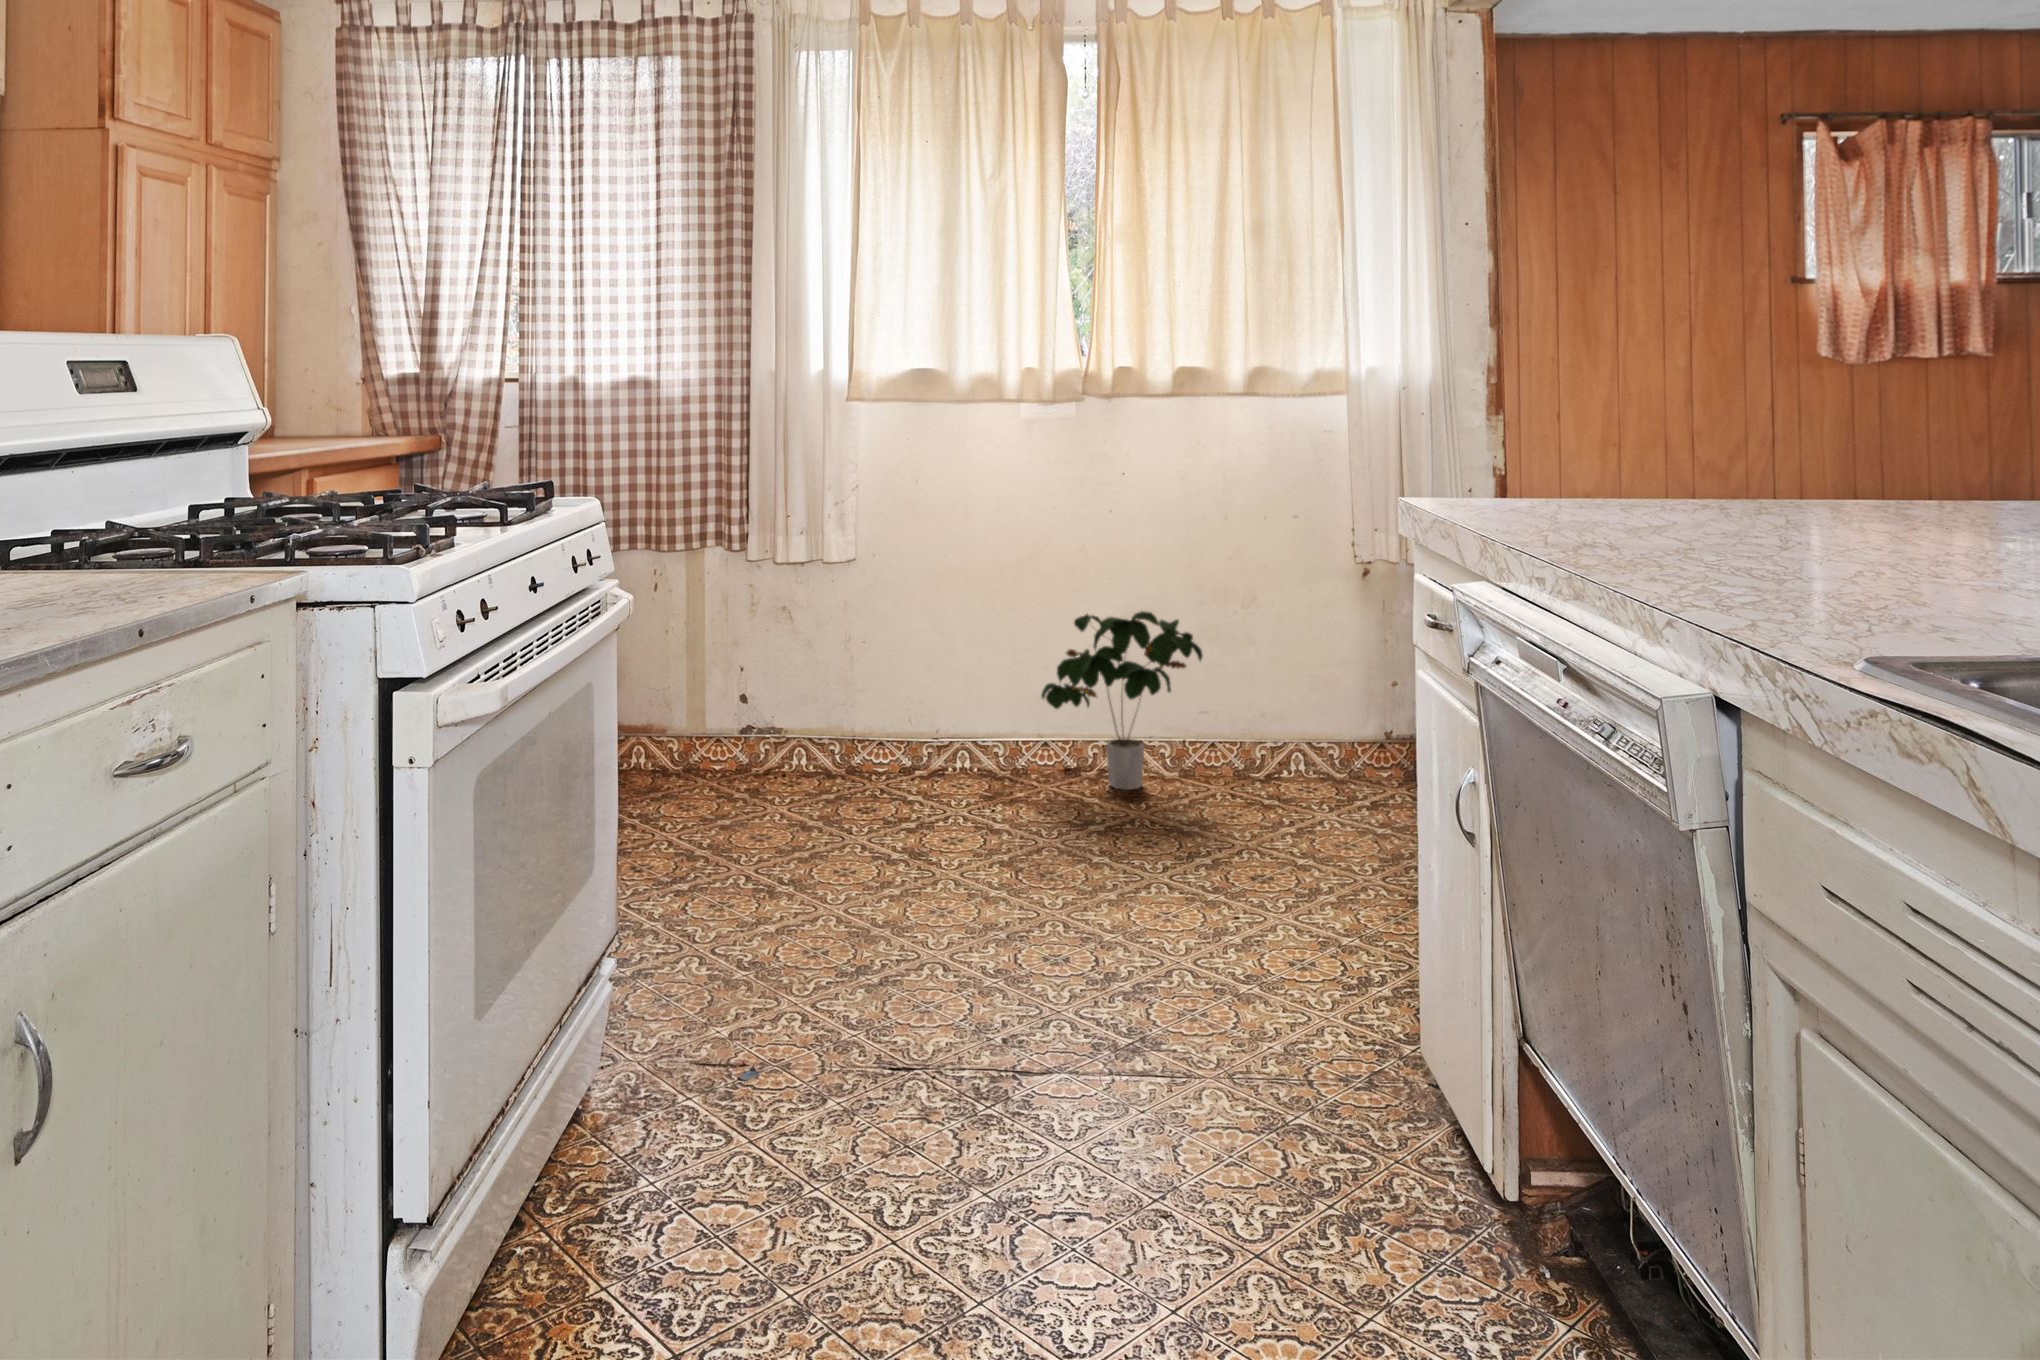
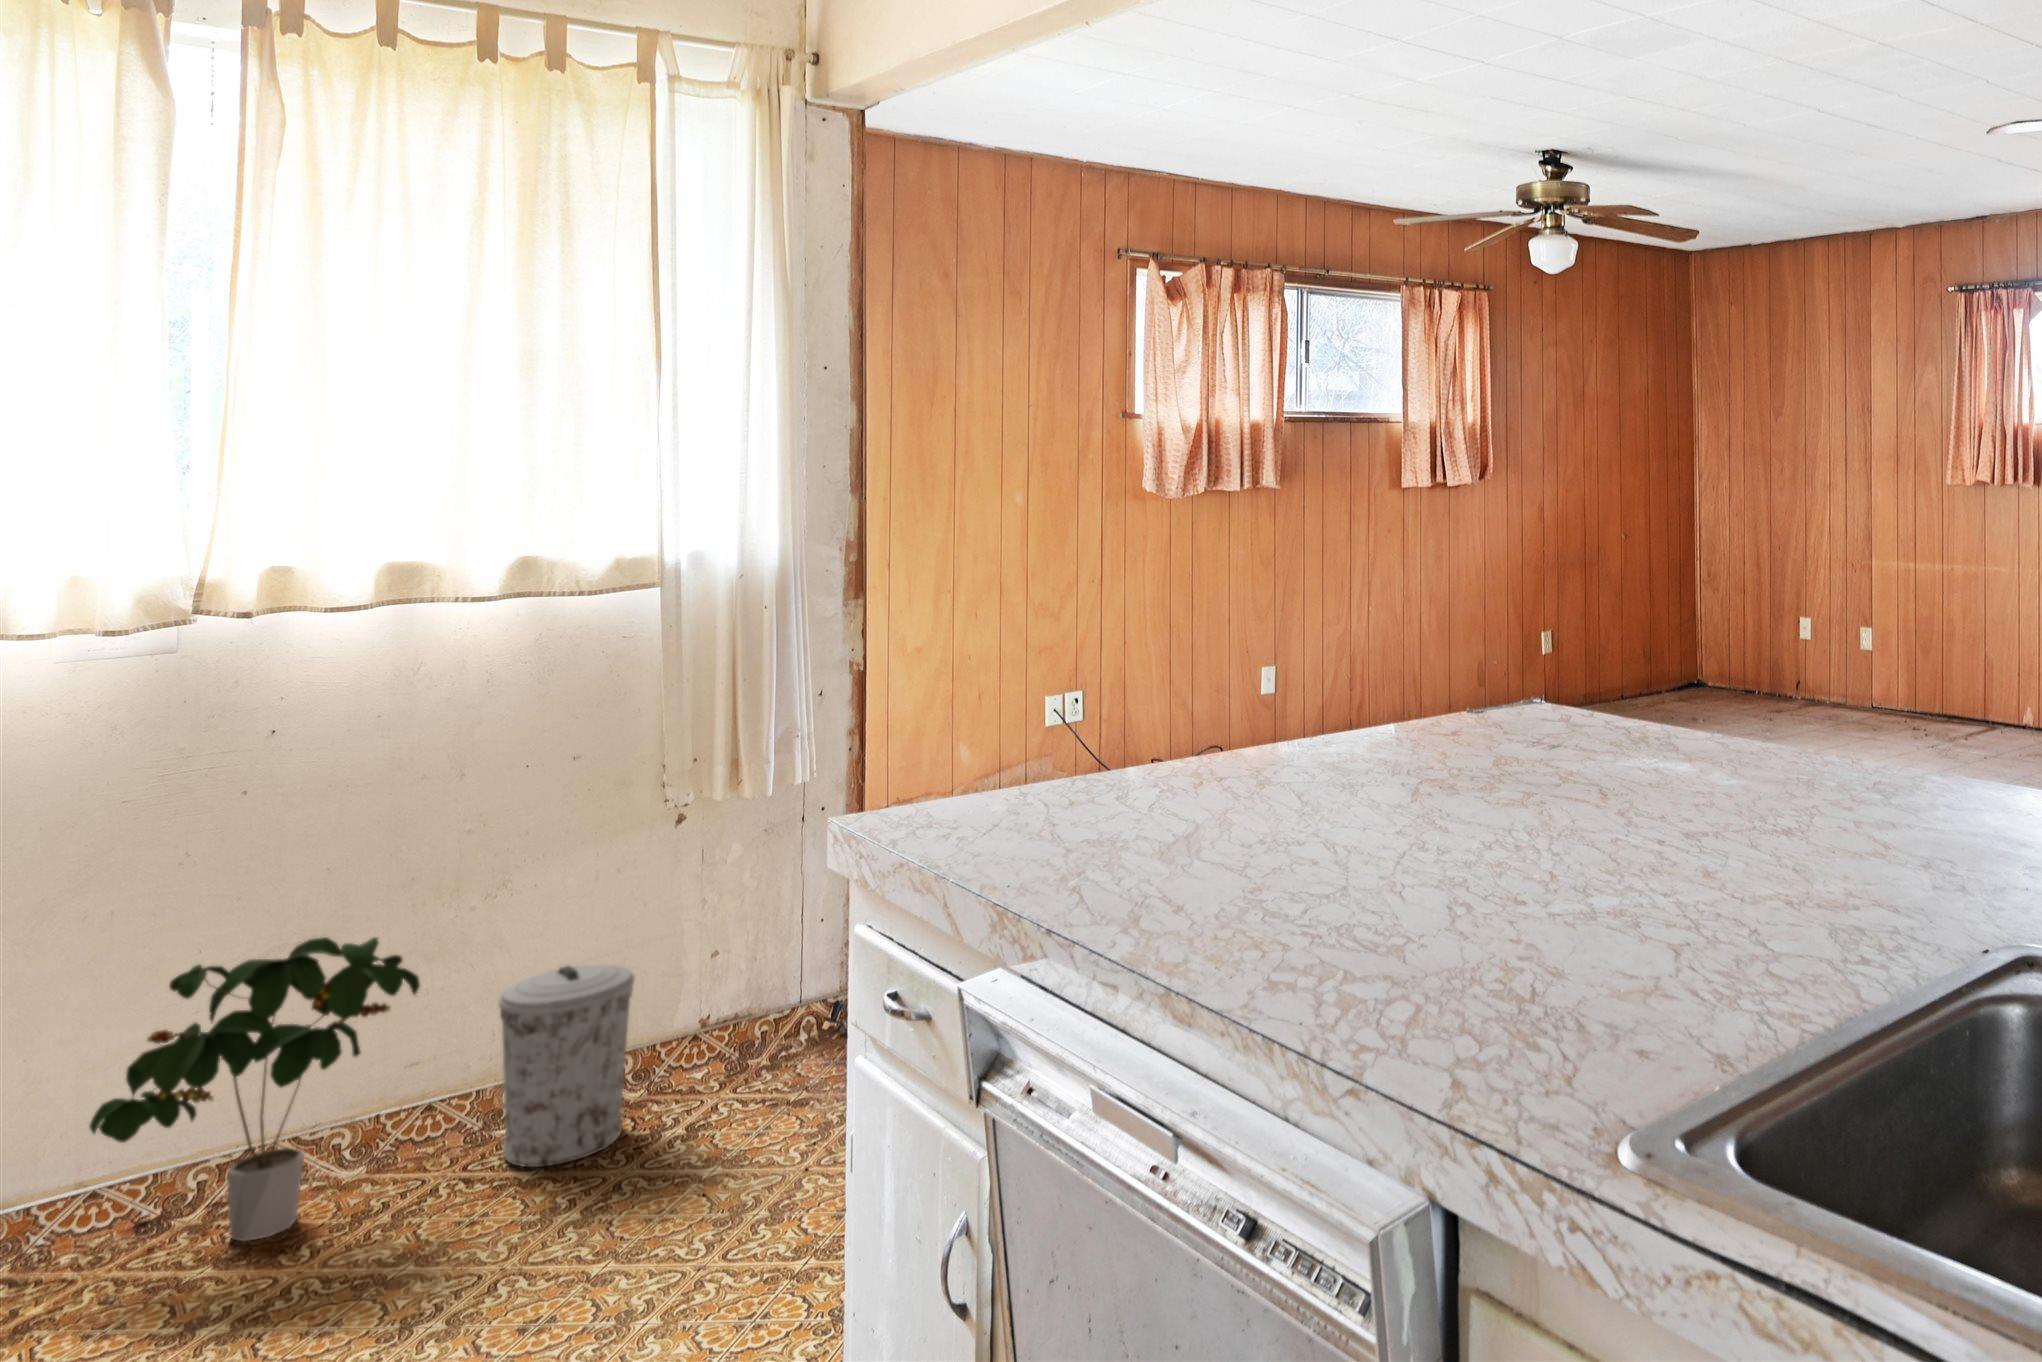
trash can: none [1249,665,1334,800] -> present [499,965,634,1167]

